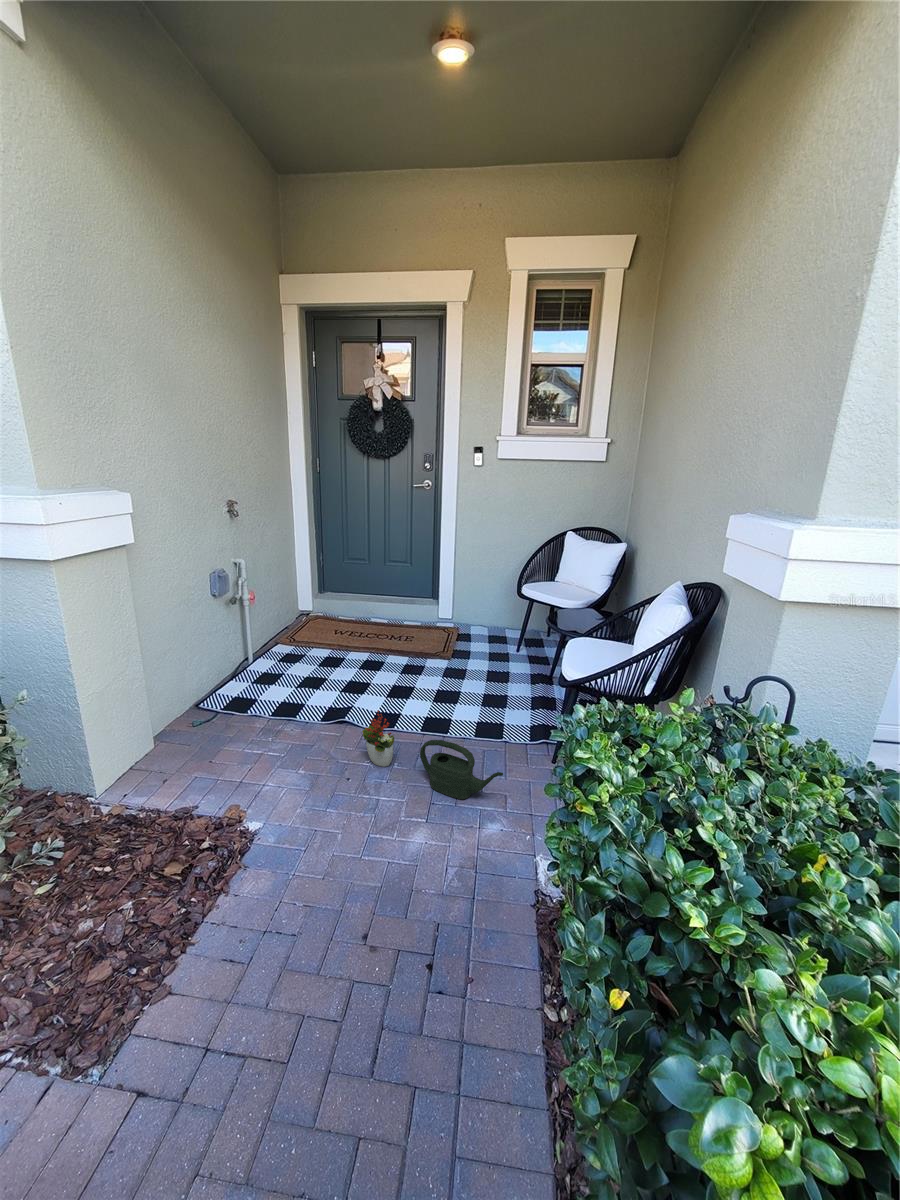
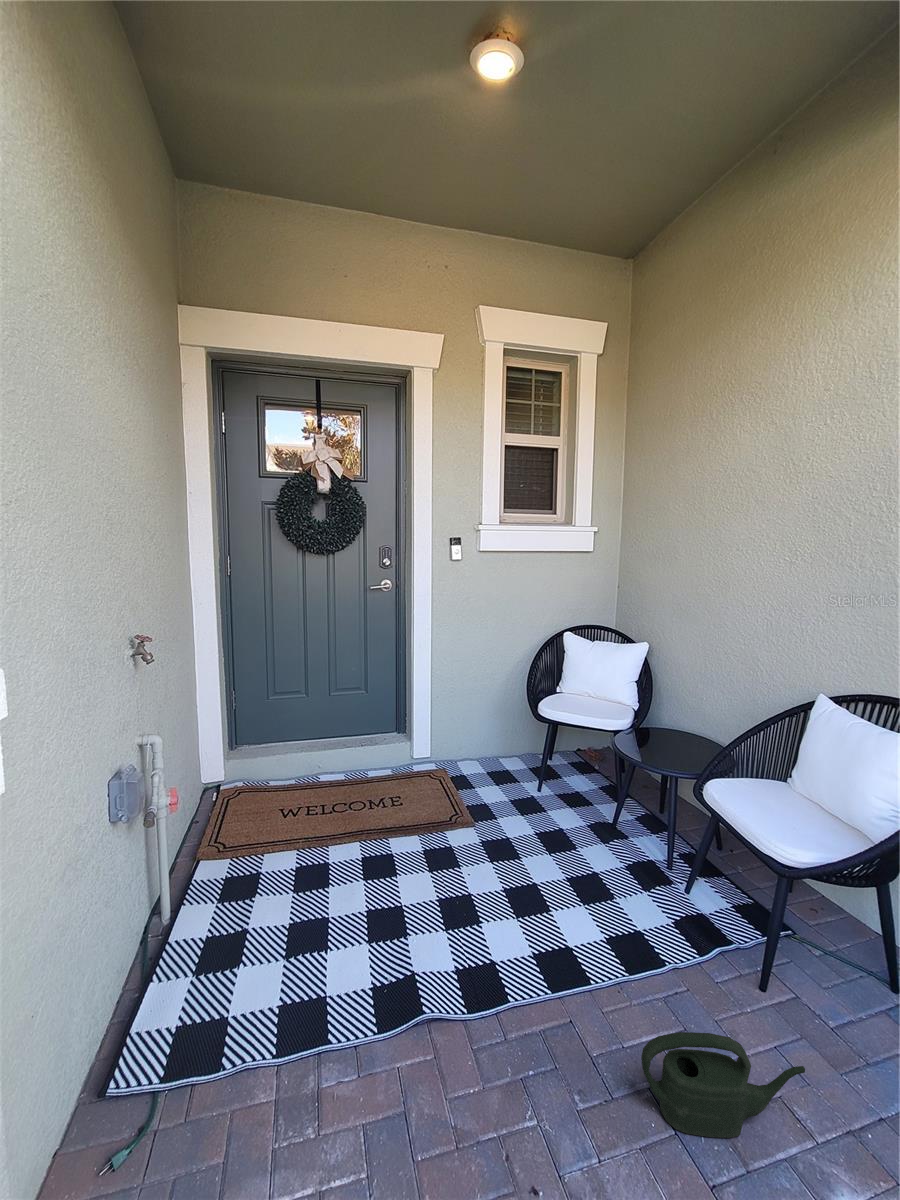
decorative plant: present [362,711,394,767] -> none [521,1001,586,1109]

